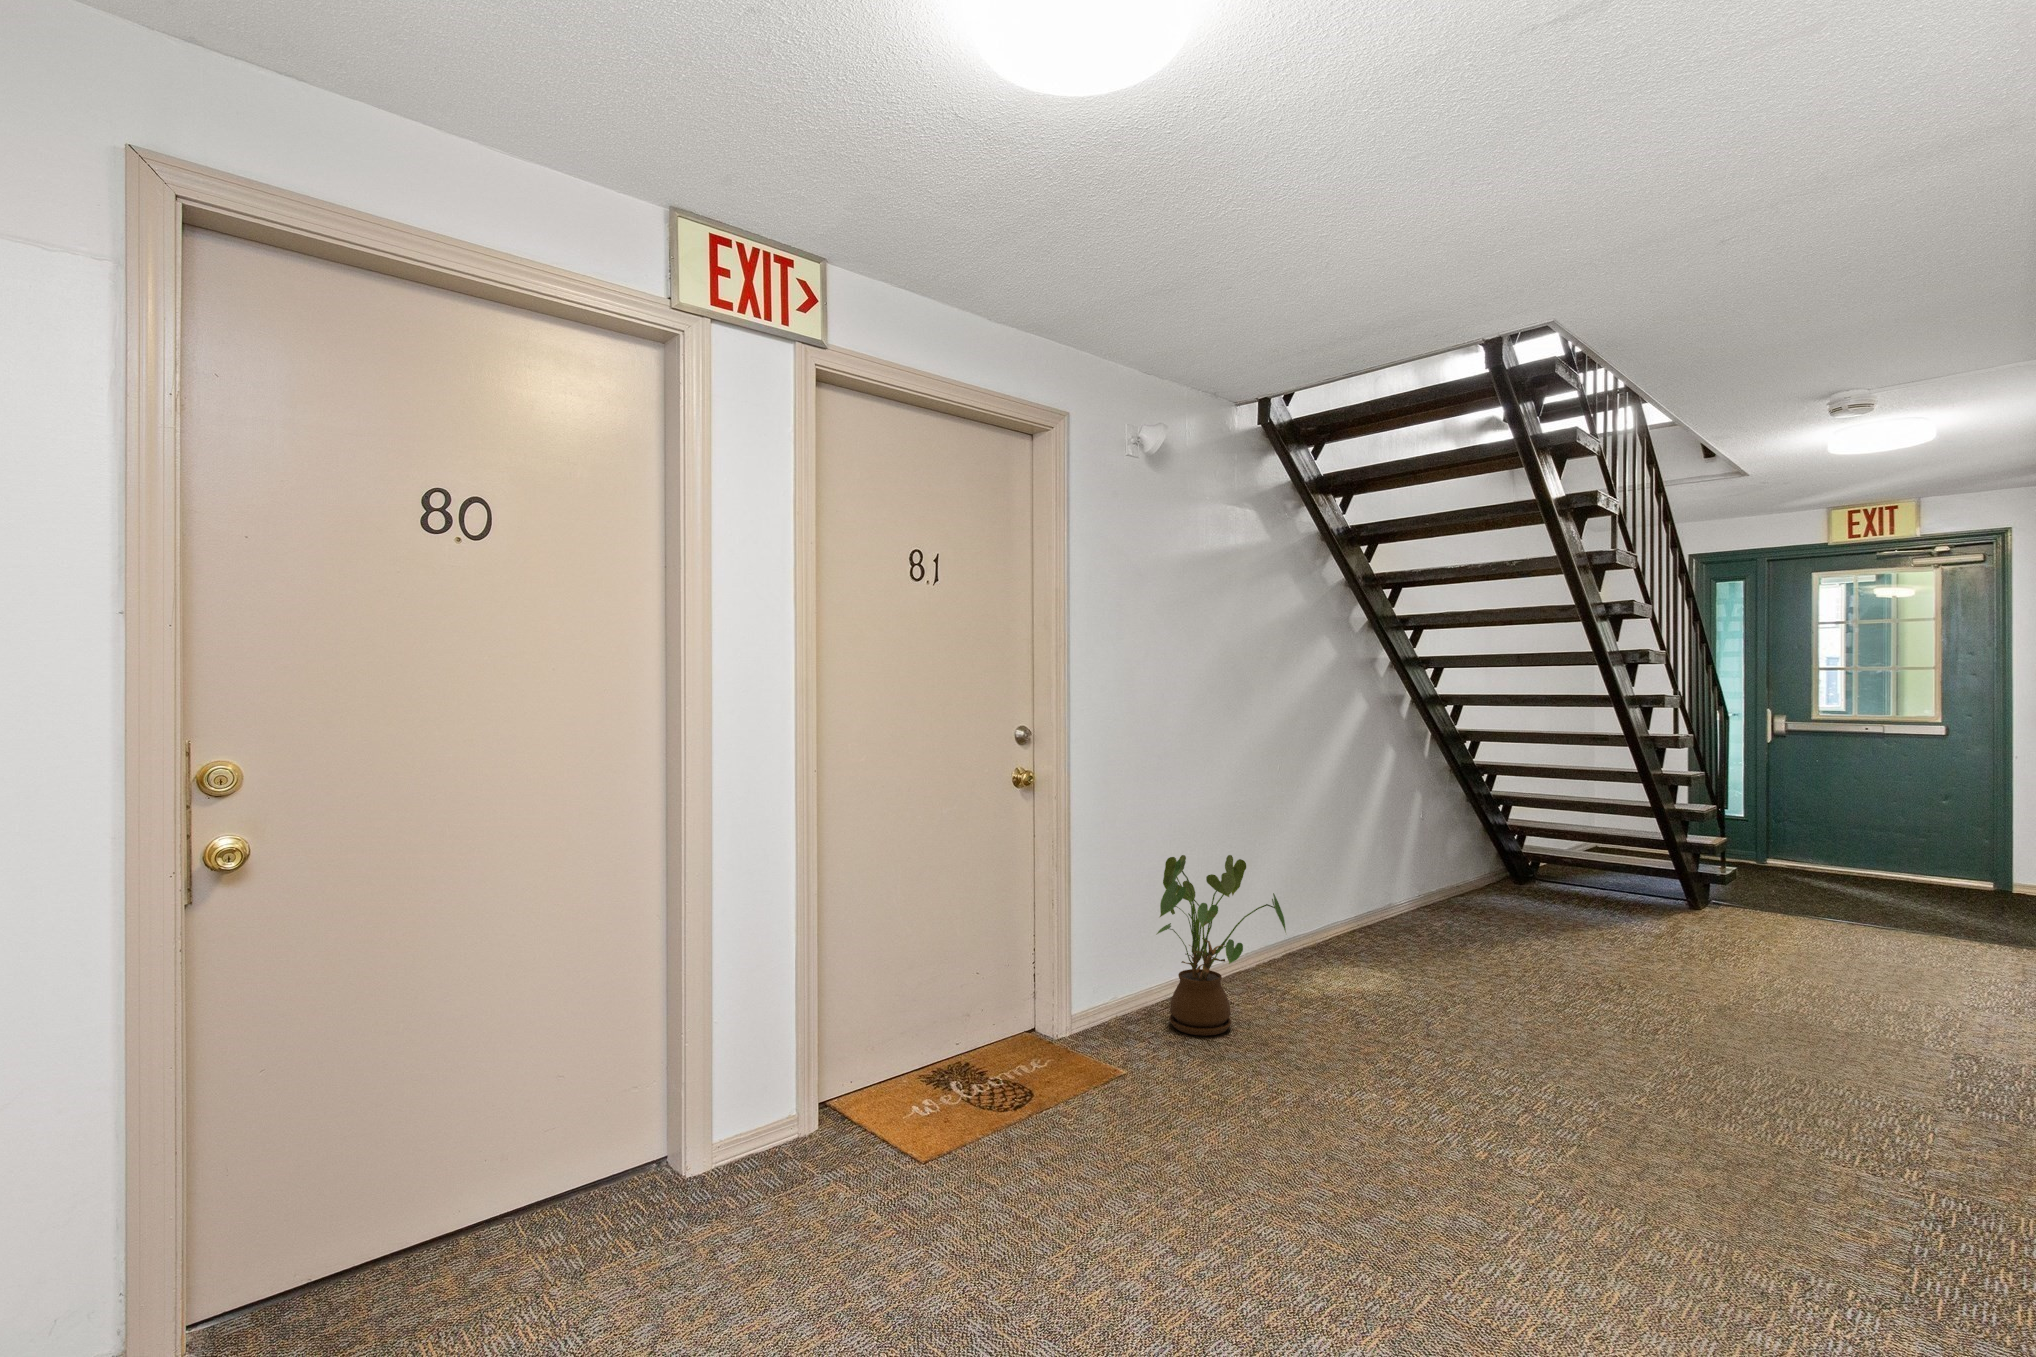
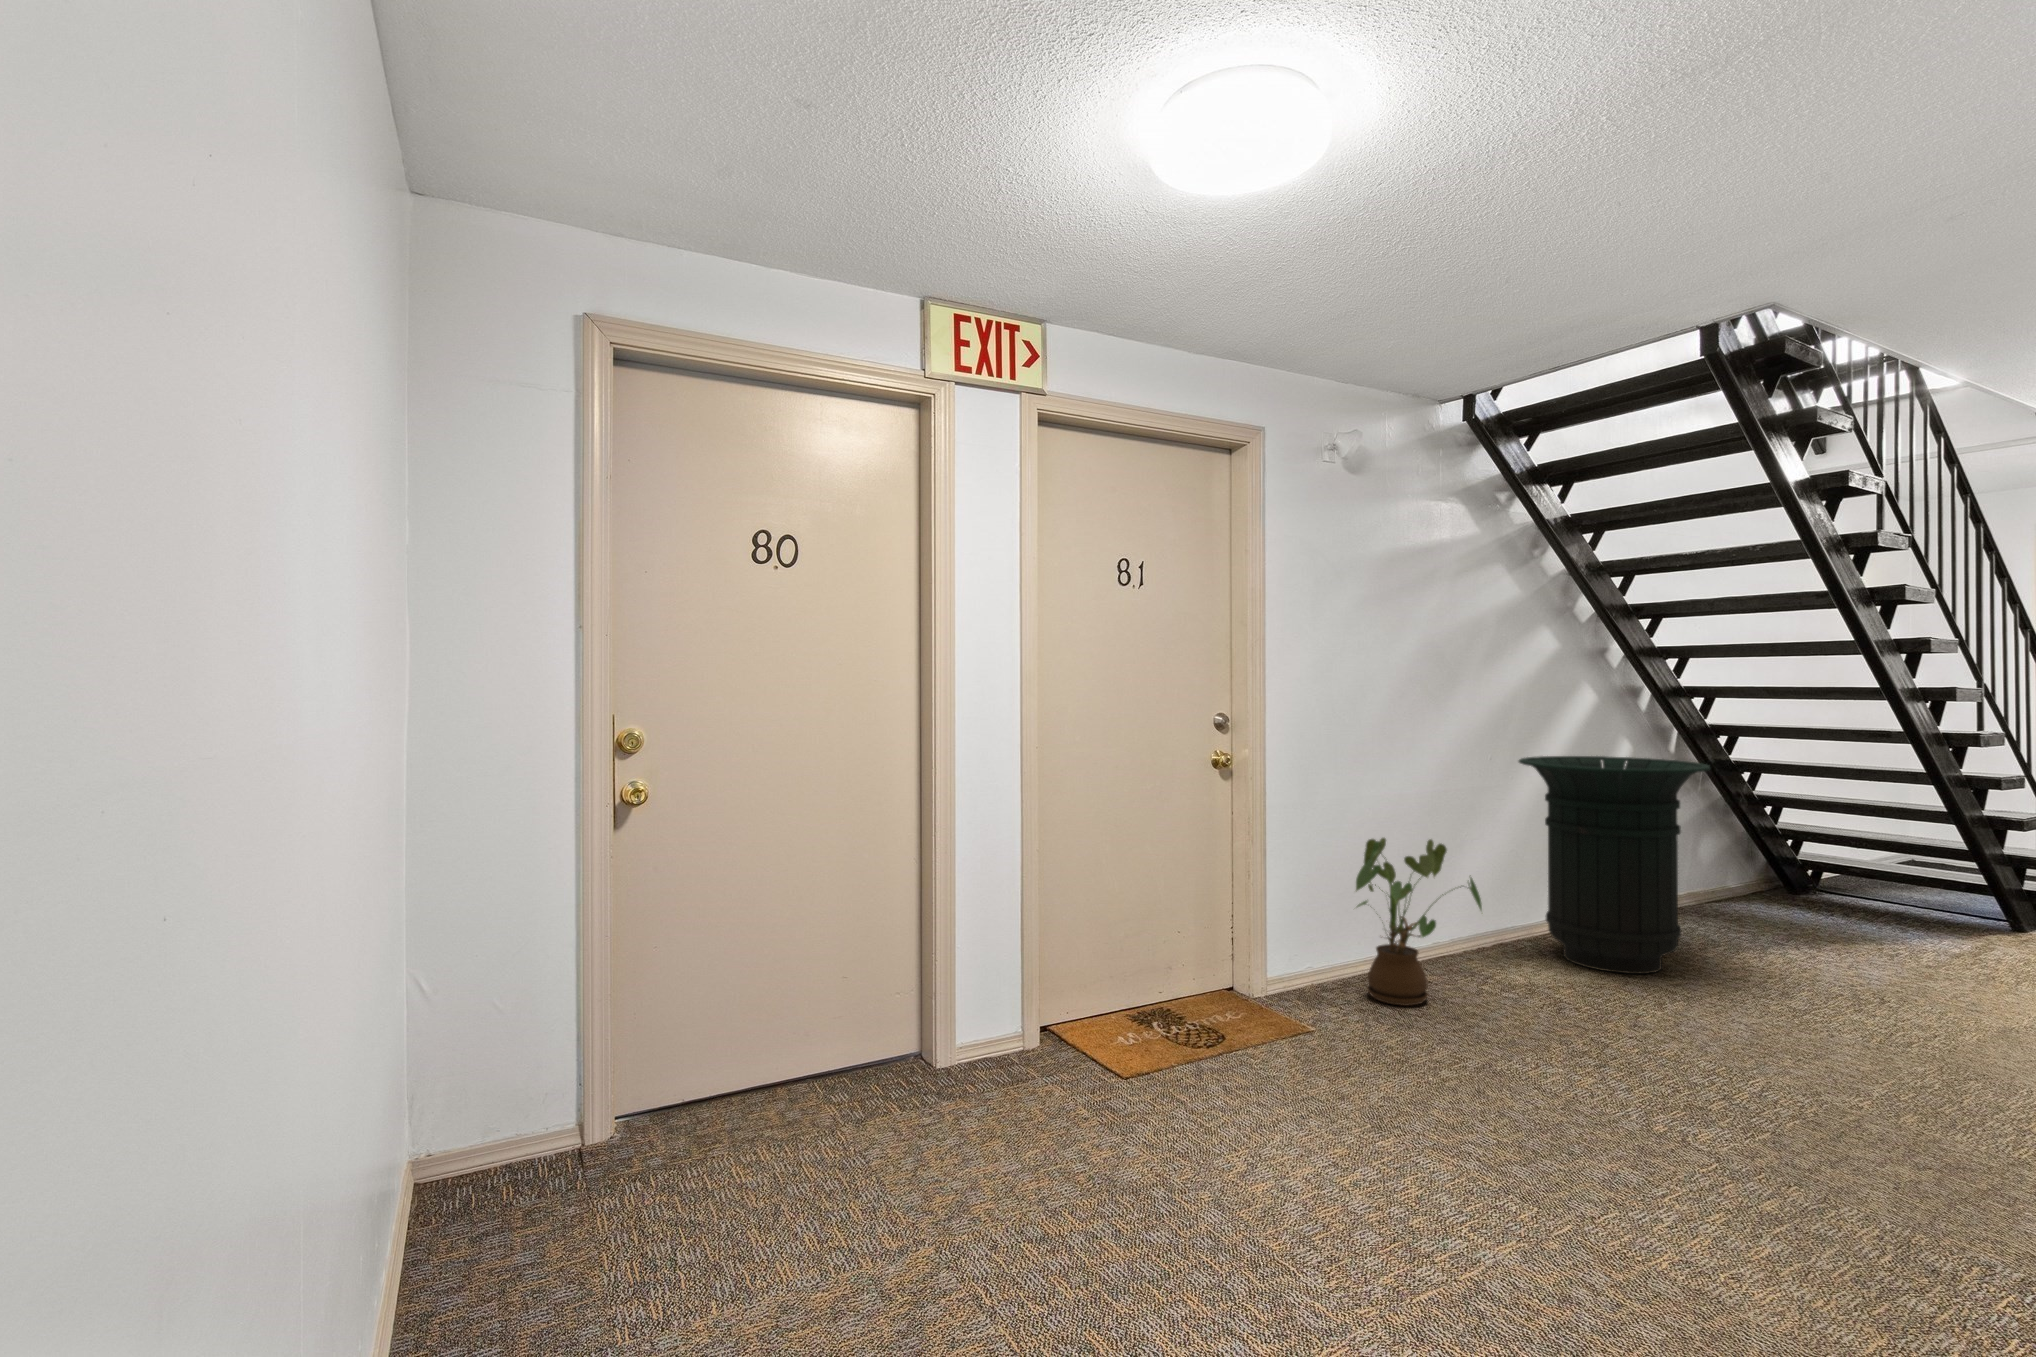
trash can: none [1304,763,1479,980] -> present [1519,756,1710,974]

